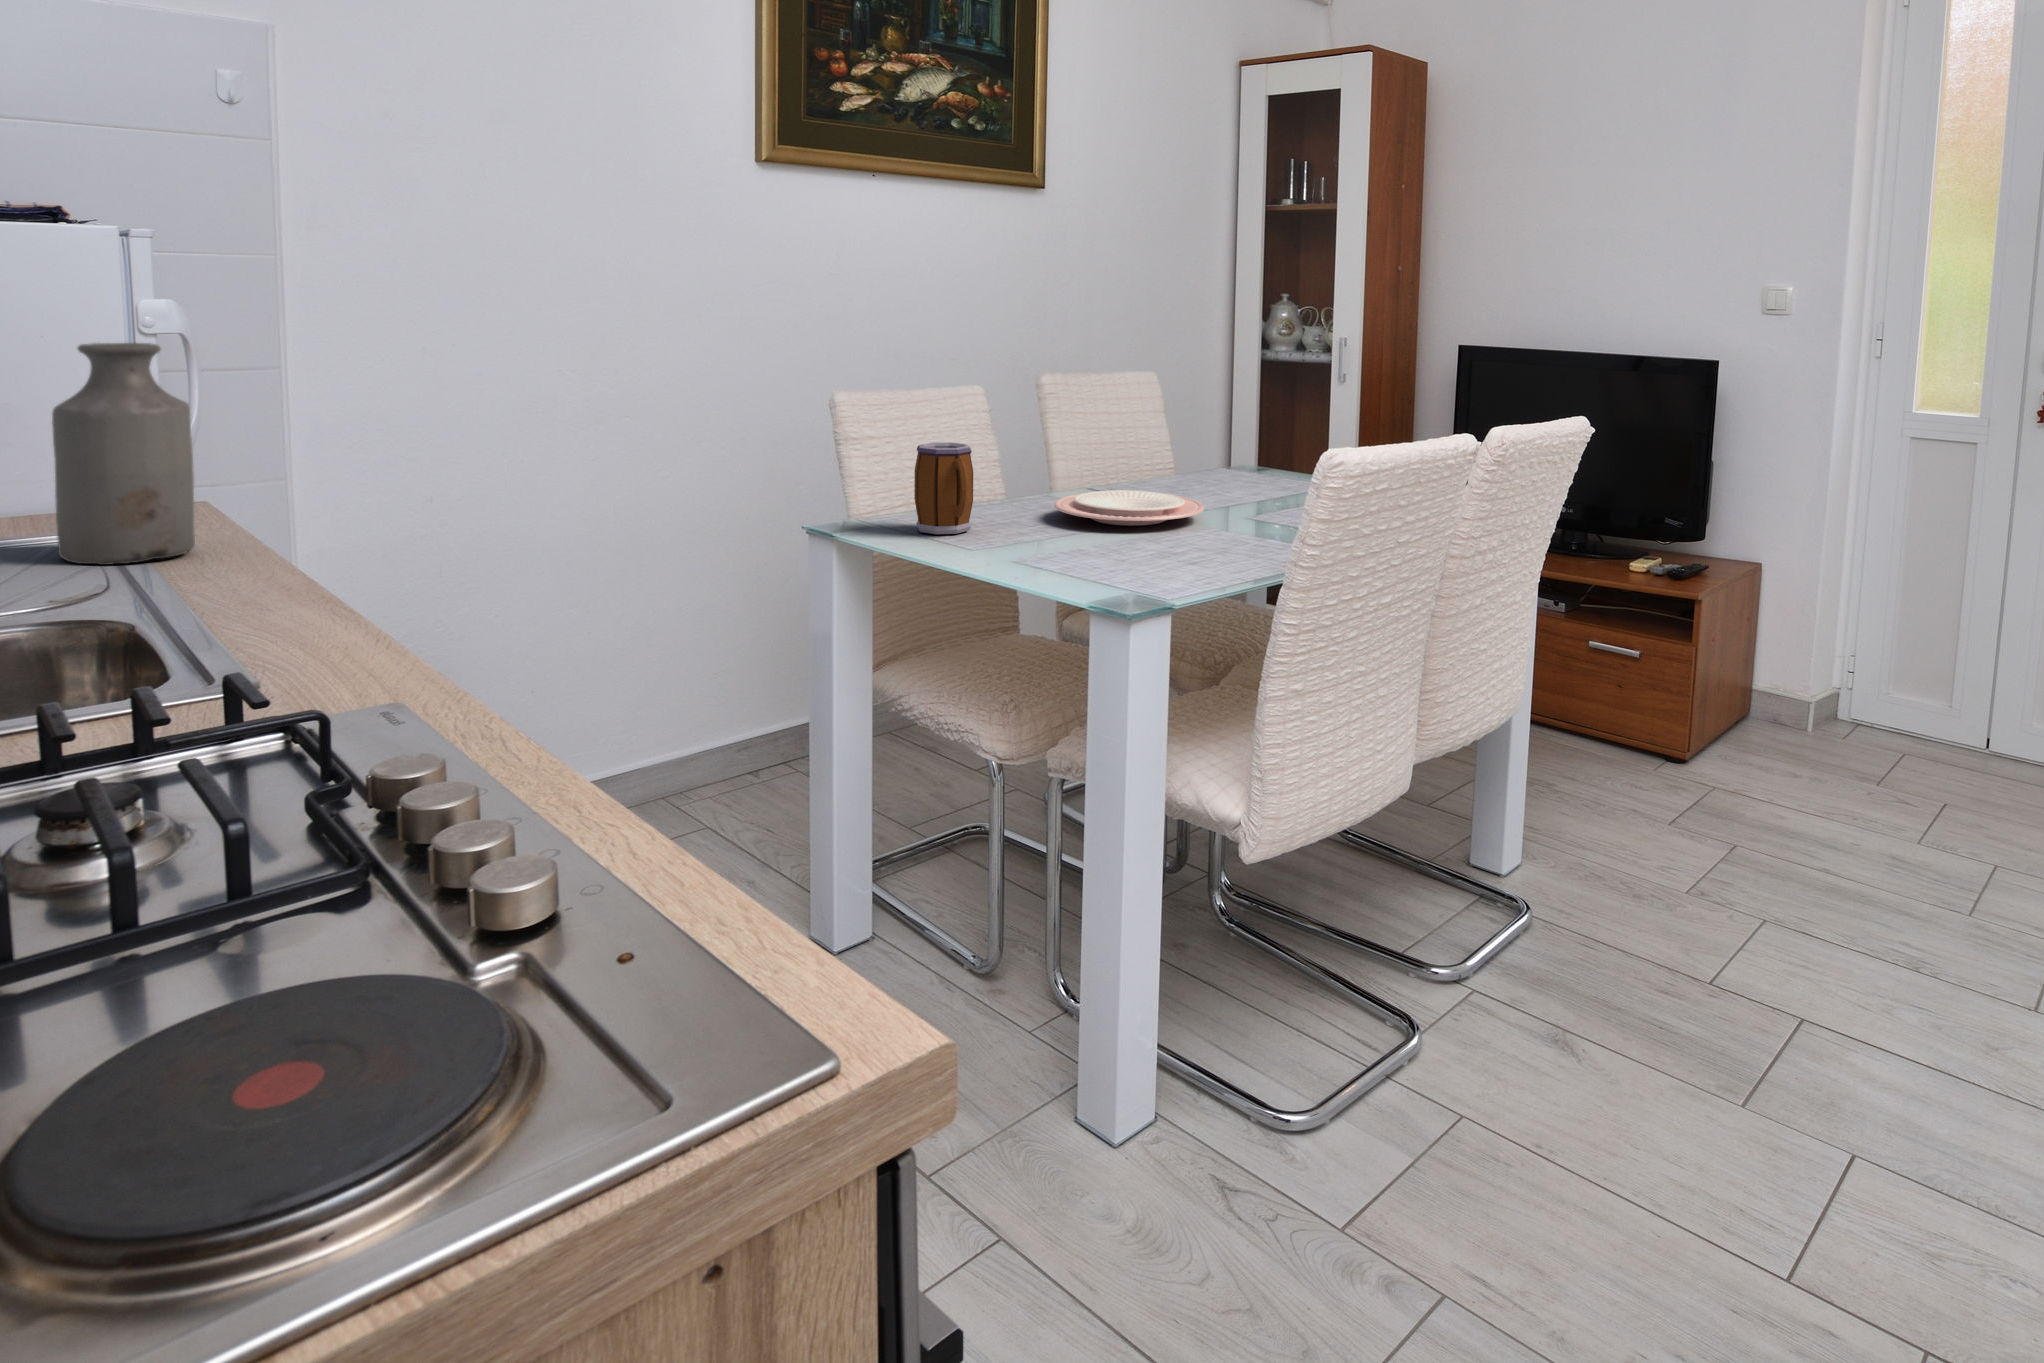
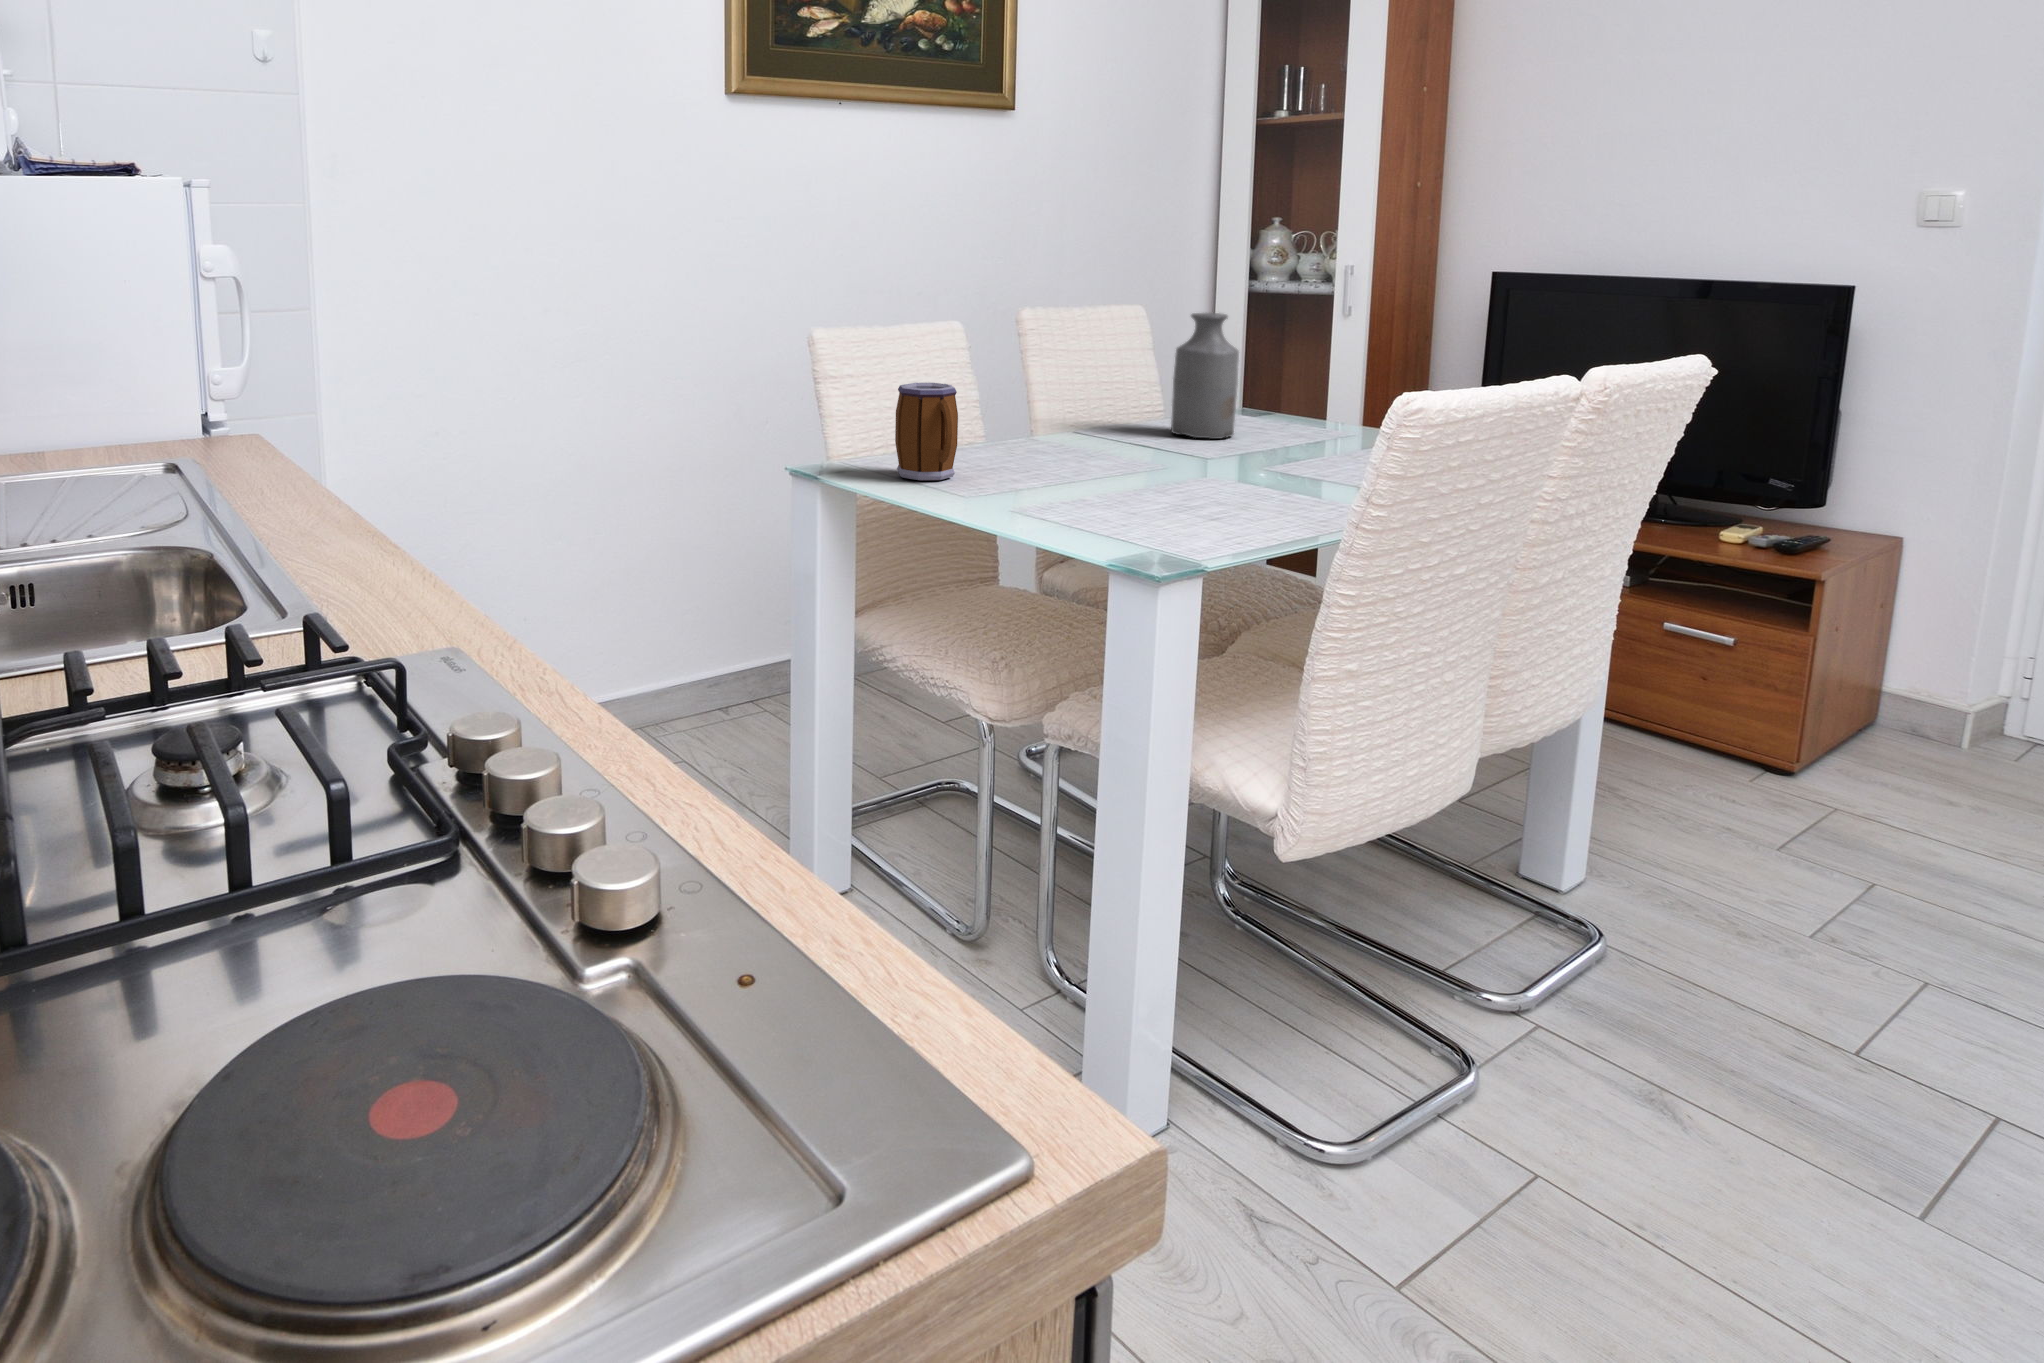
bottle: present [52,343,195,565] -> present [1171,313,1239,439]
plate: present [1054,490,1204,526] -> none [1041,437,1211,474]

